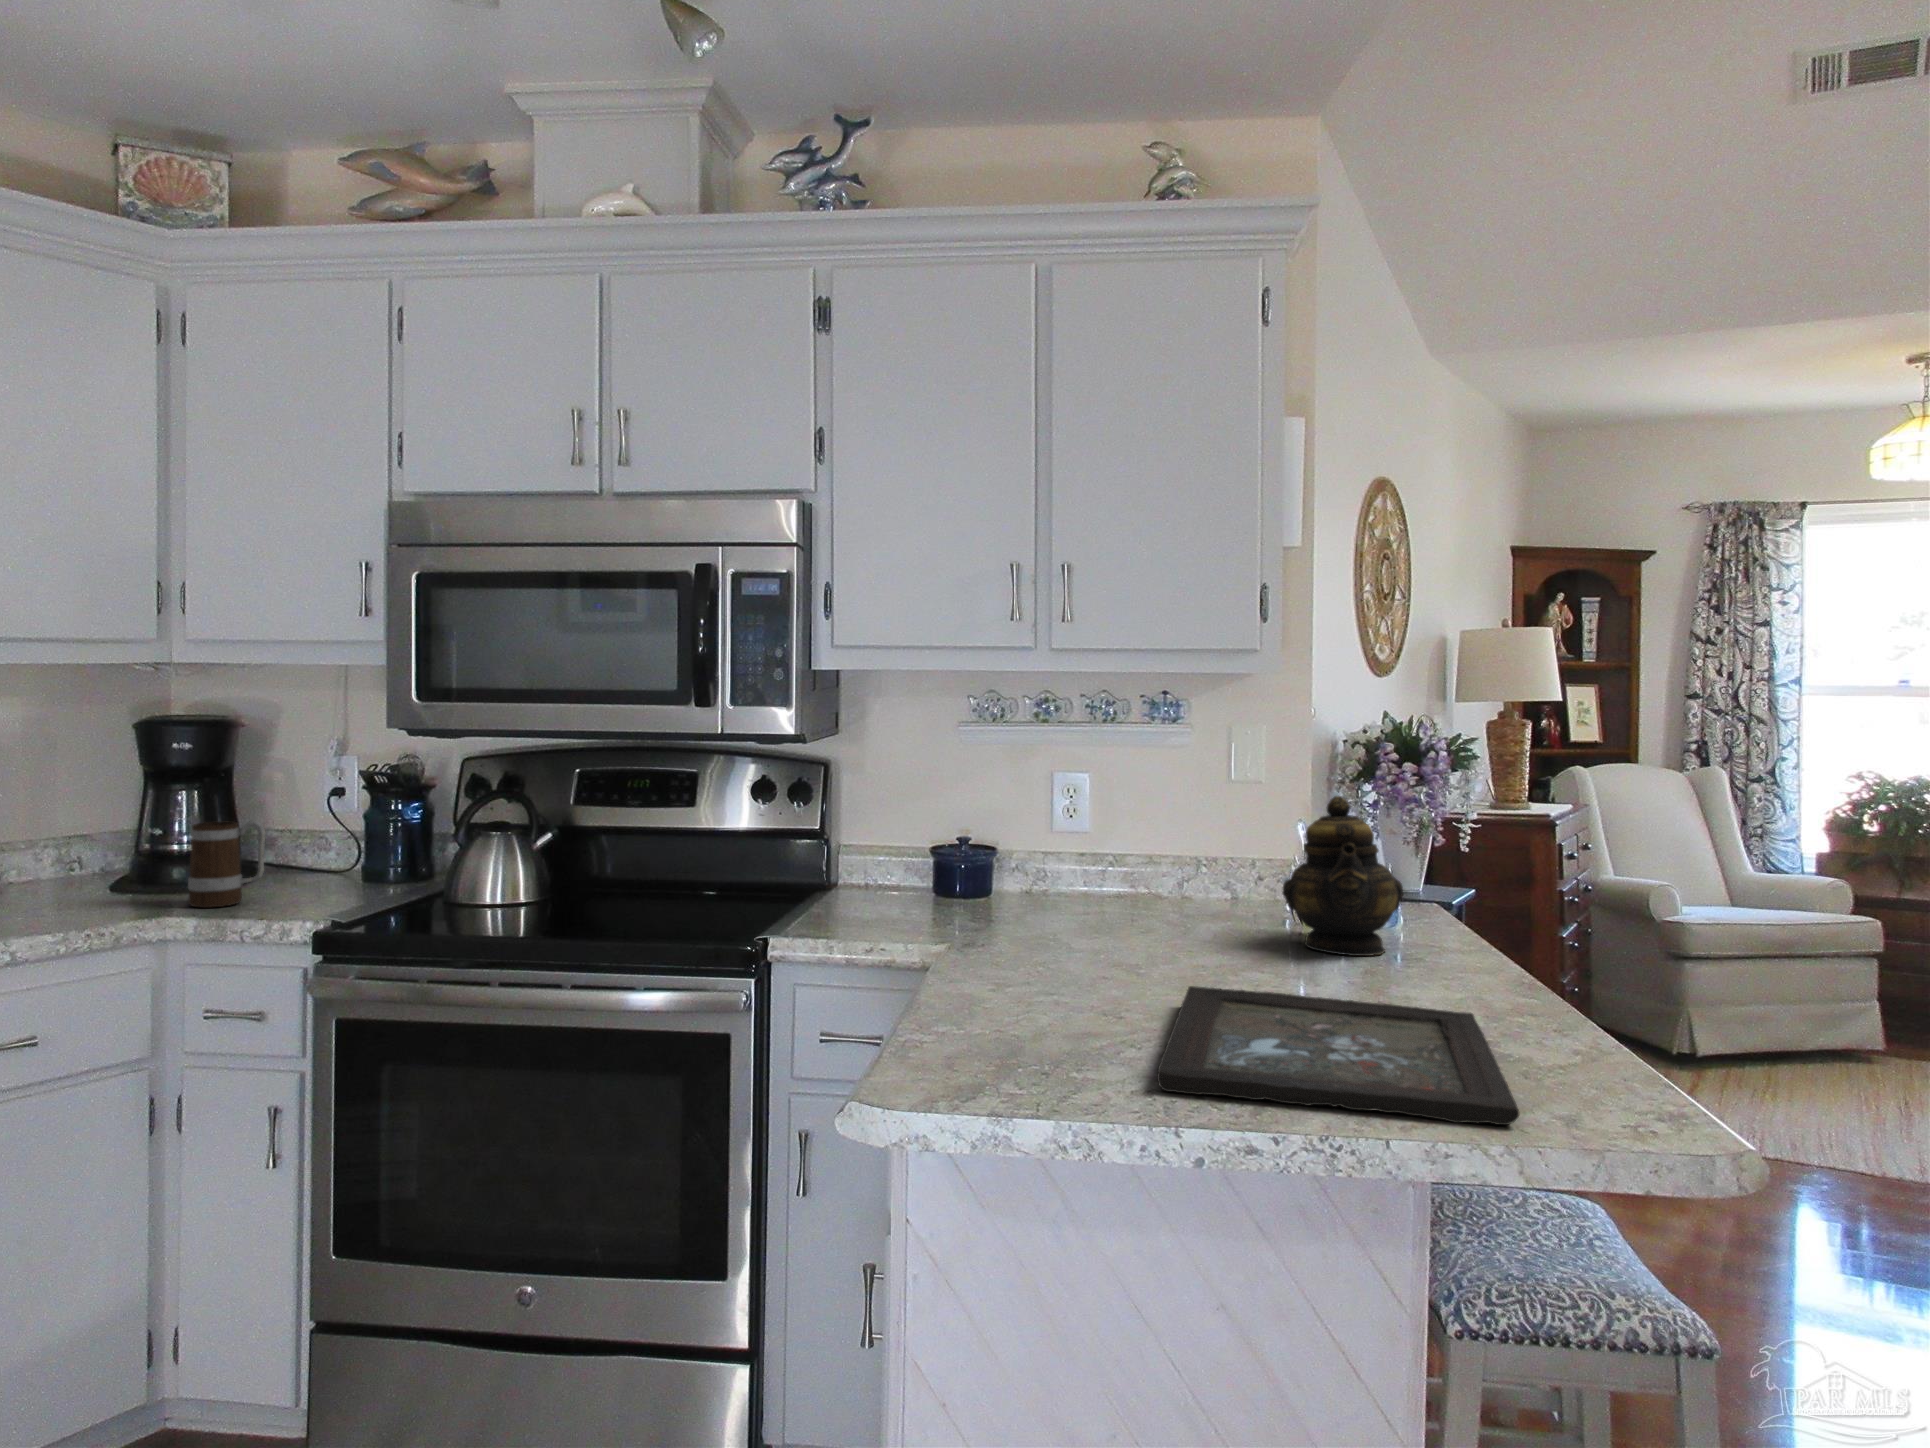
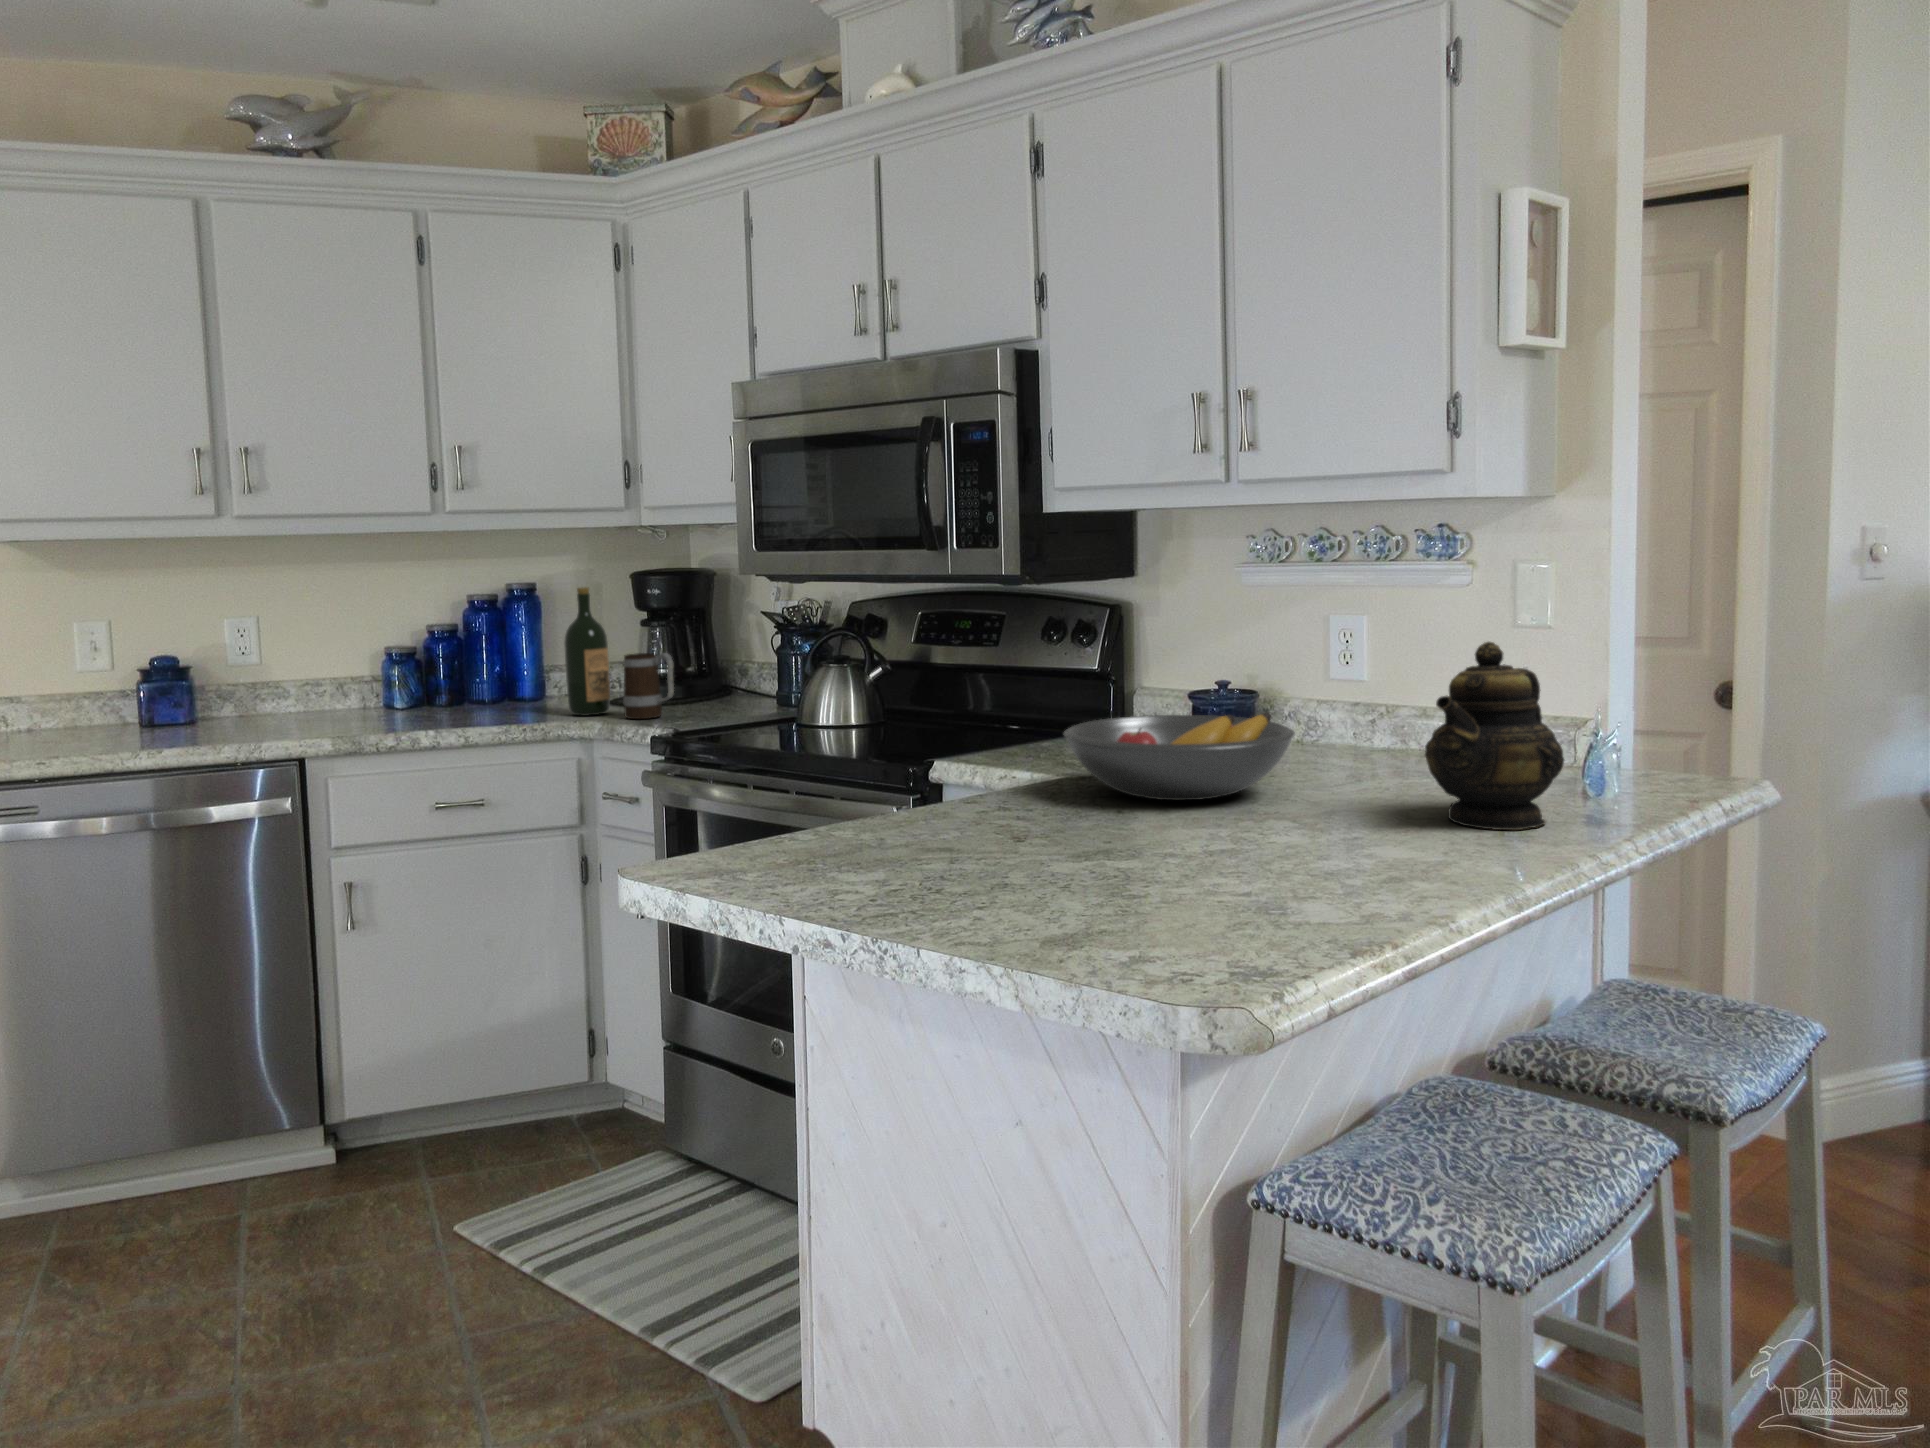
wine bottle: none [86,738,152,908] -> present [564,587,610,716]
fruit bowl: none [953,864,1172,955] -> present [1064,713,1295,800]
tray: present [1157,986,1519,1125] -> none [891,827,1362,960]

